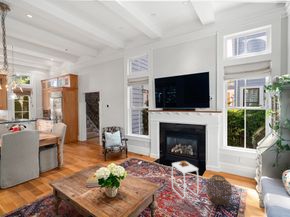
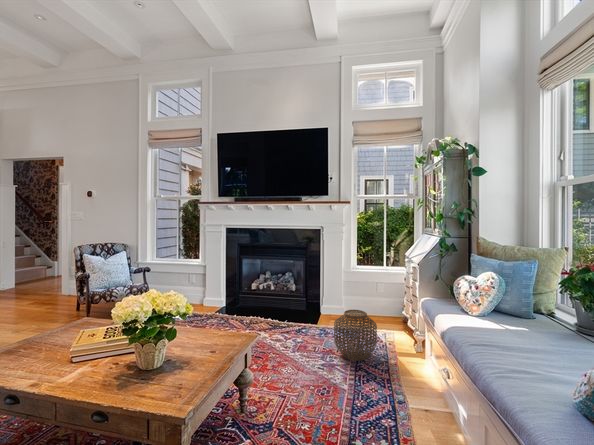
side table: present [172,161,198,198] -> none [267,291,320,363]

